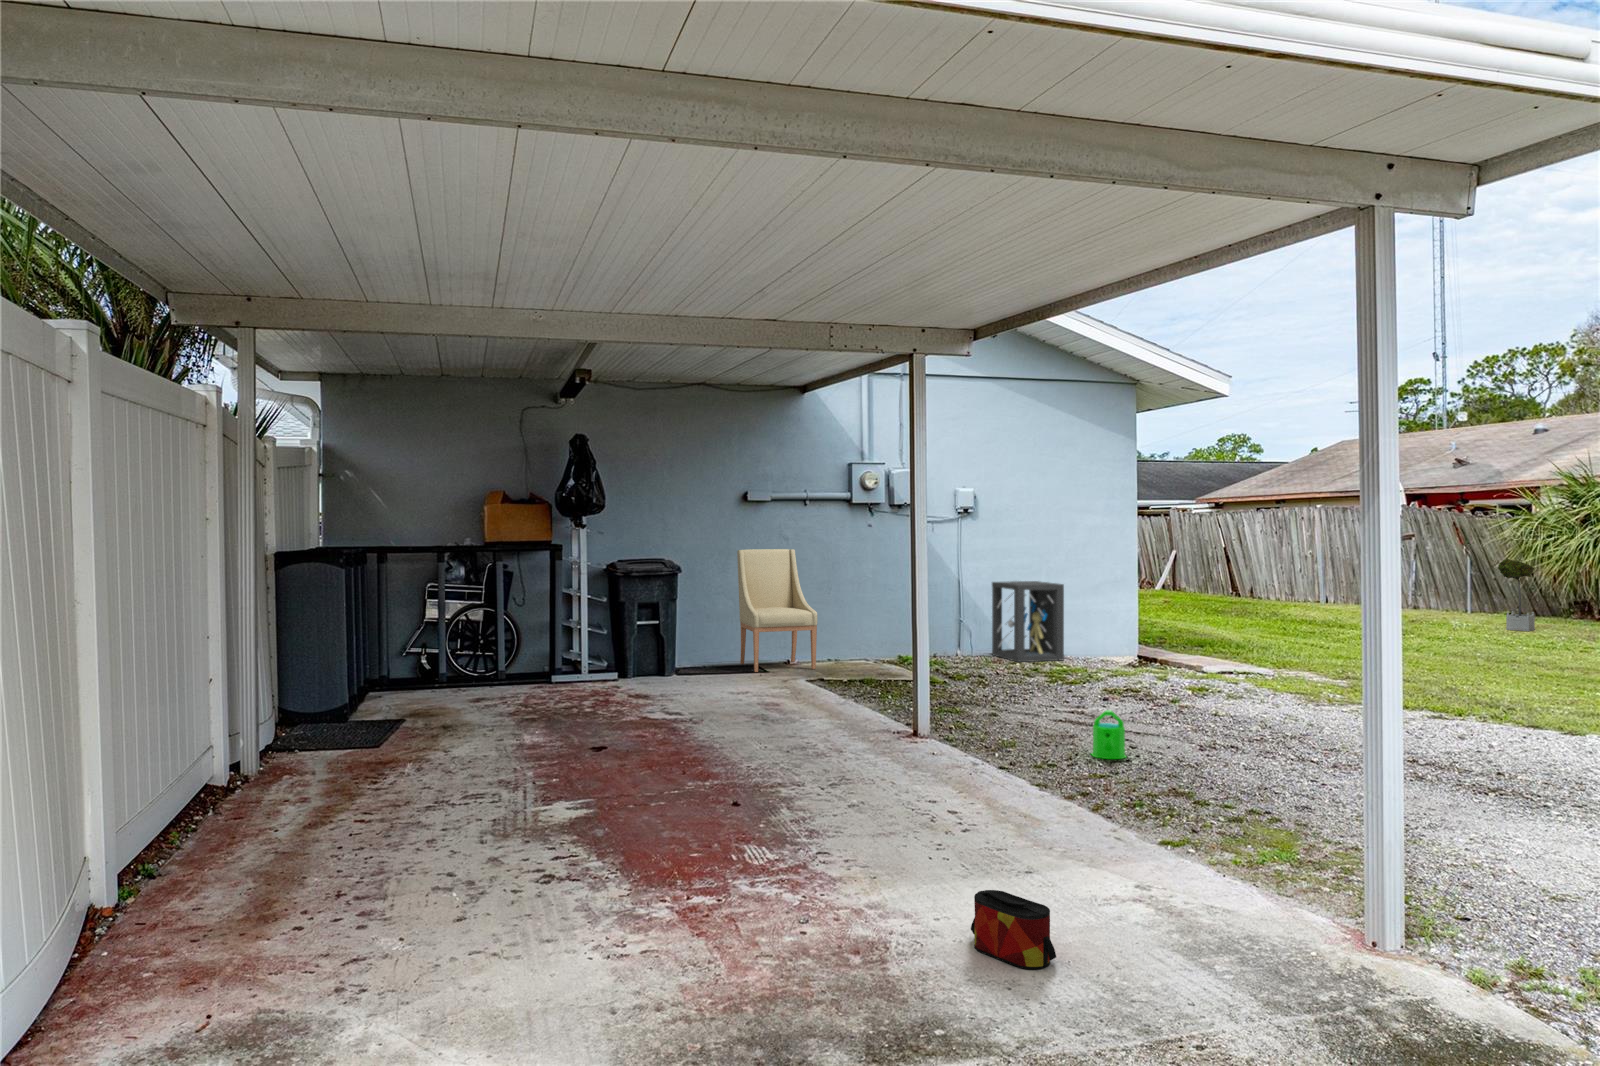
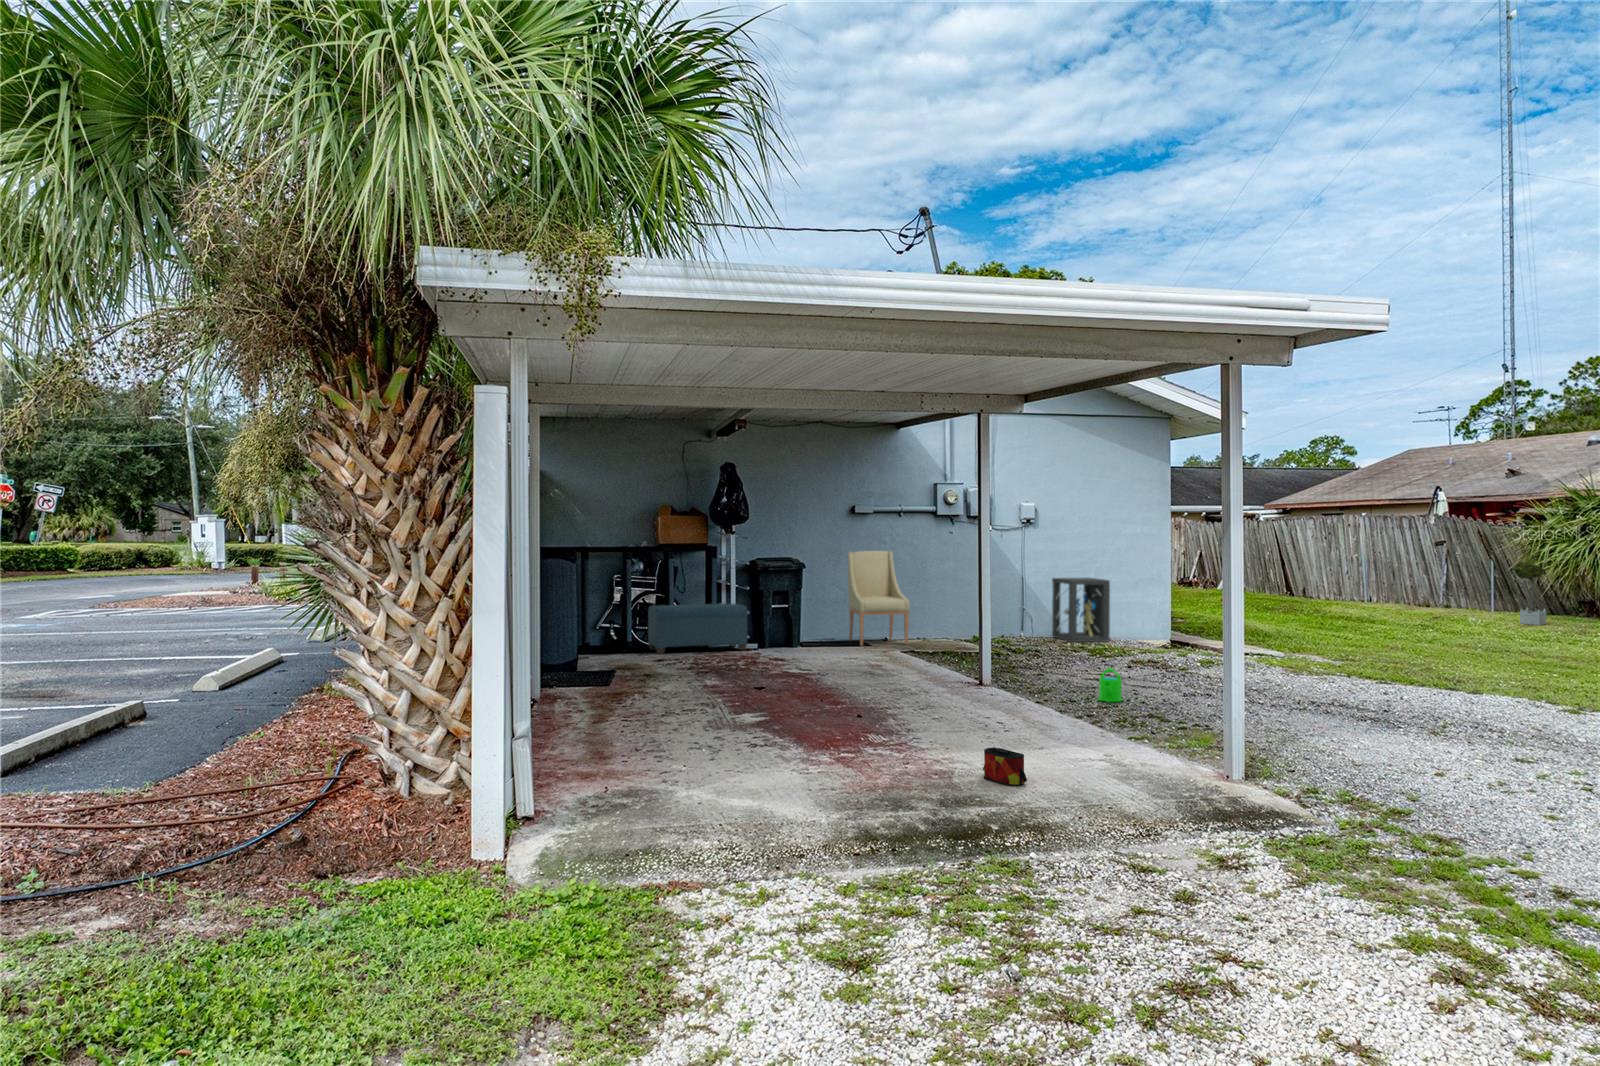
bench: none [470,619,605,689] -> present [648,604,747,654]

